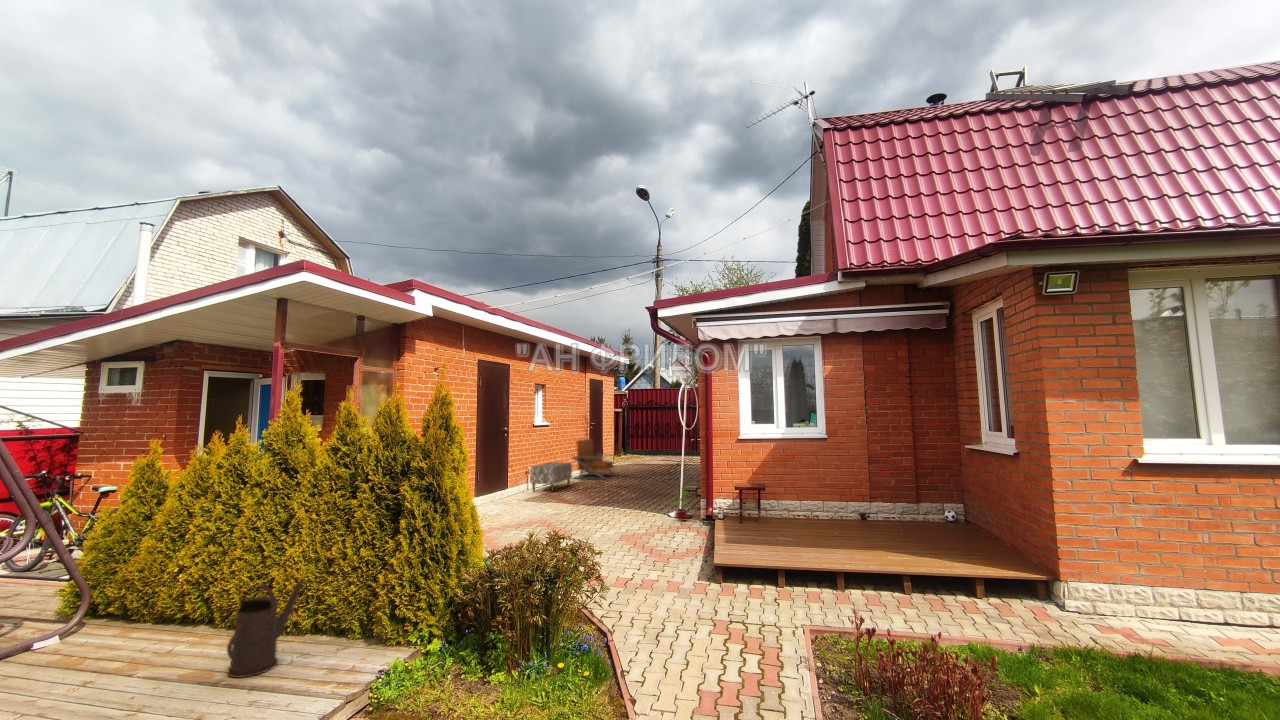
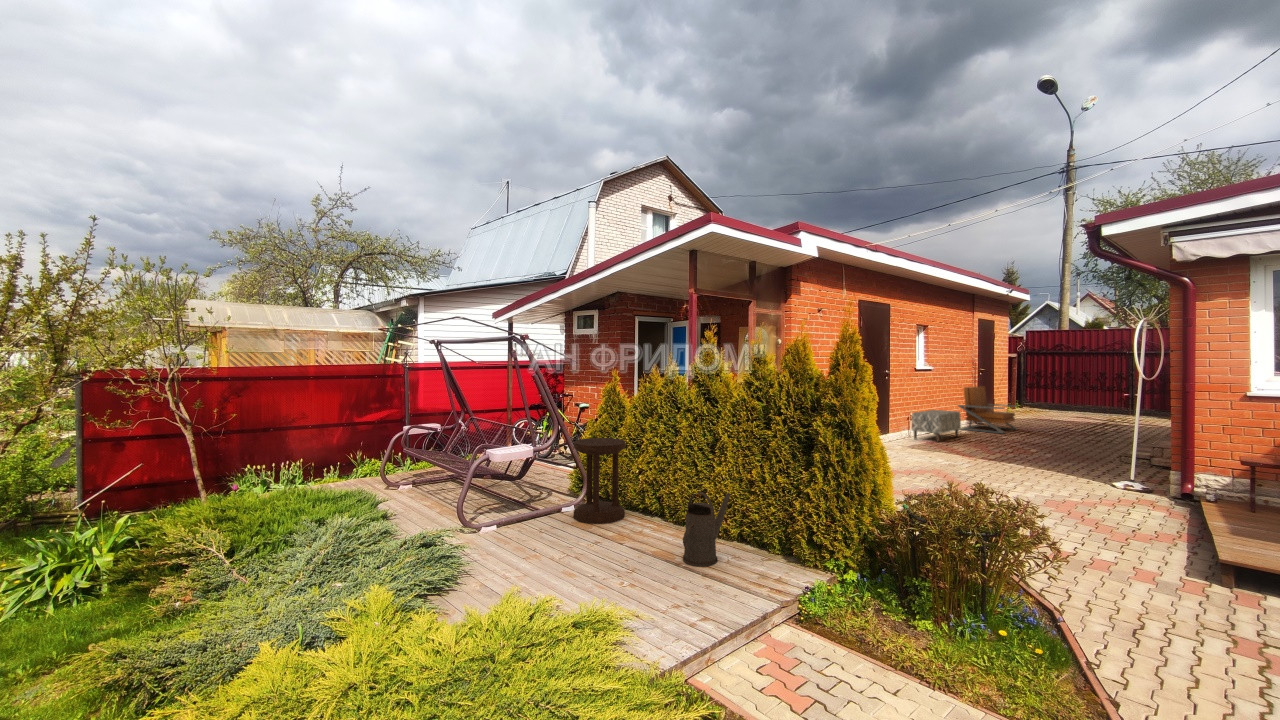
potted plant: present [672,488,691,521] -> none [1120,450,1171,497]
side table: none [47,531,156,660] -> present [574,438,625,524]

